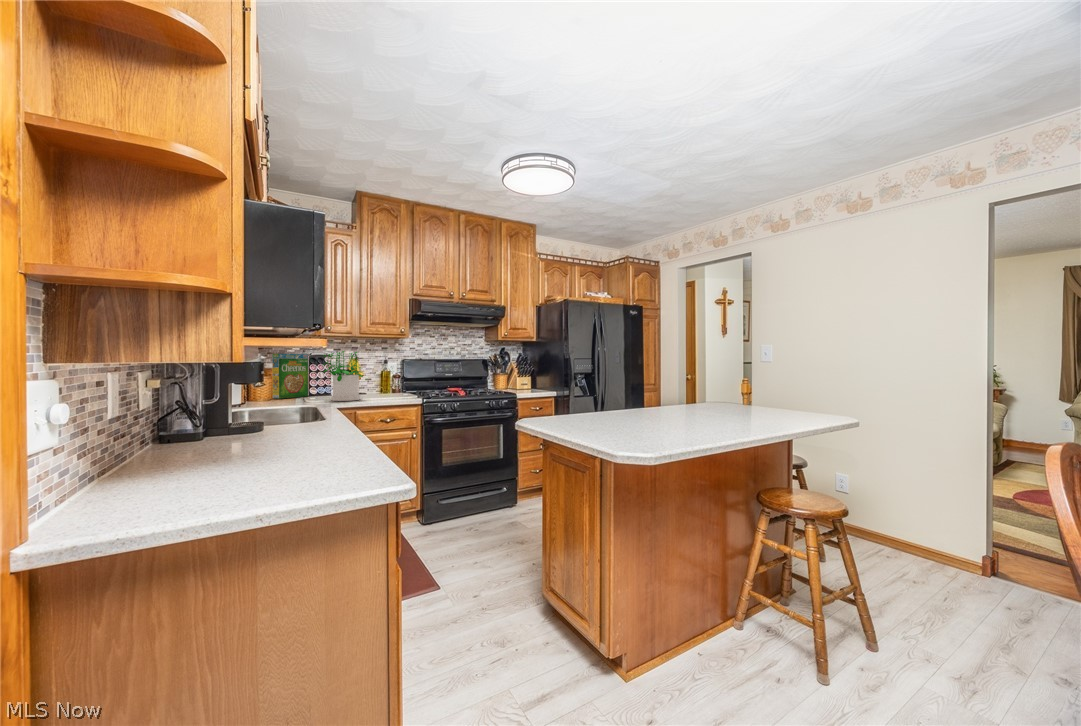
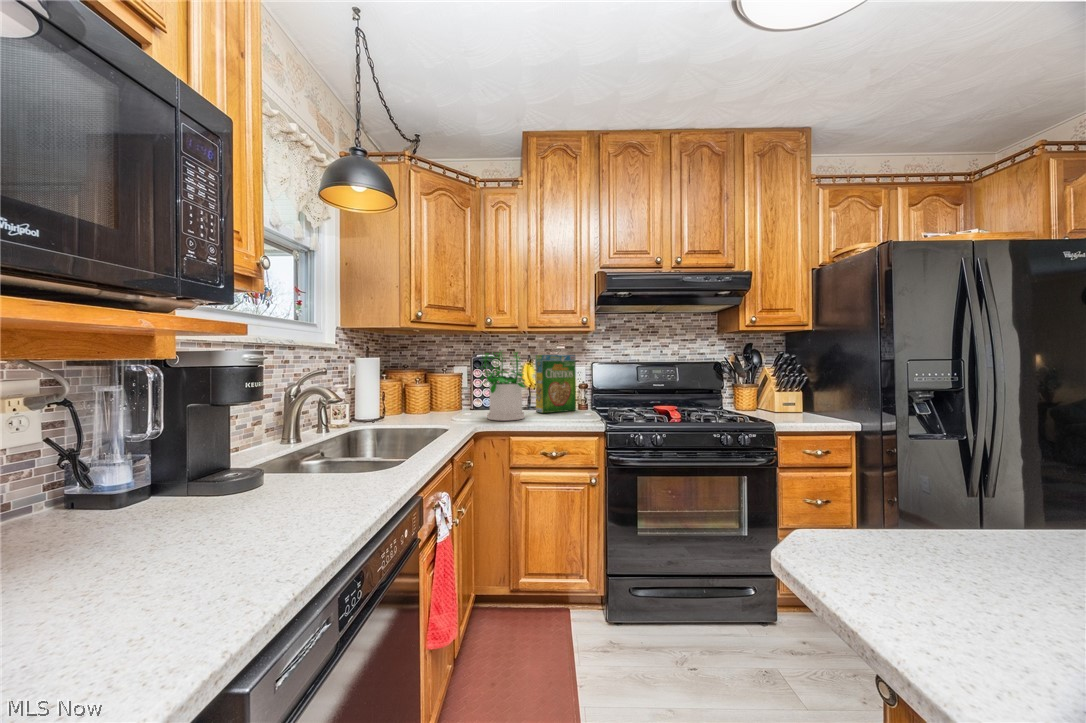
cereal box: present [272,354,308,399] -> present [535,355,576,413]

